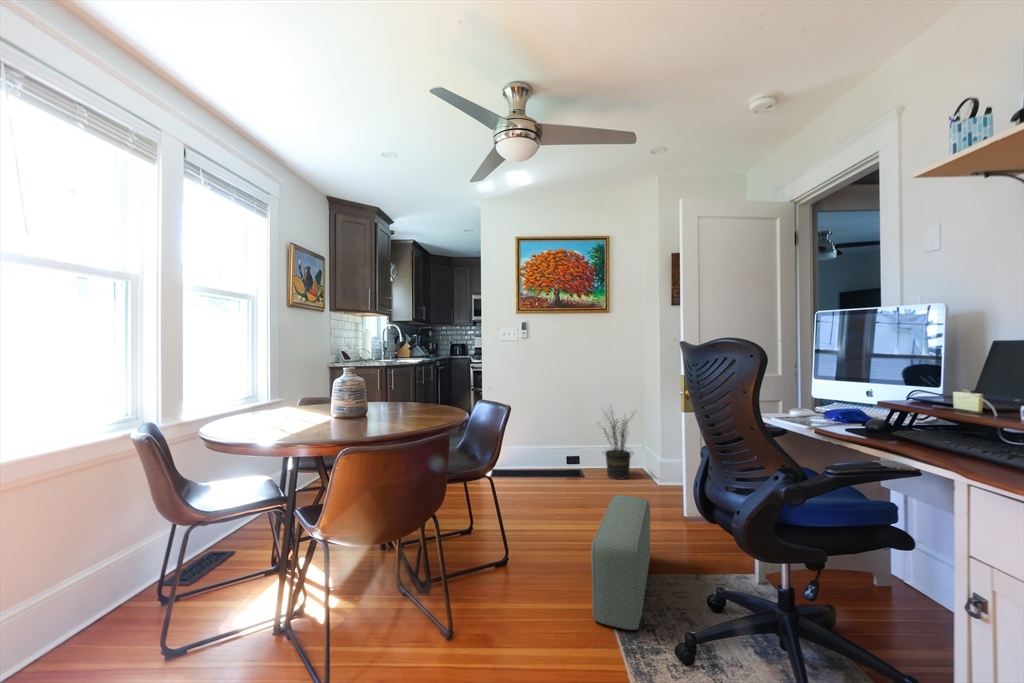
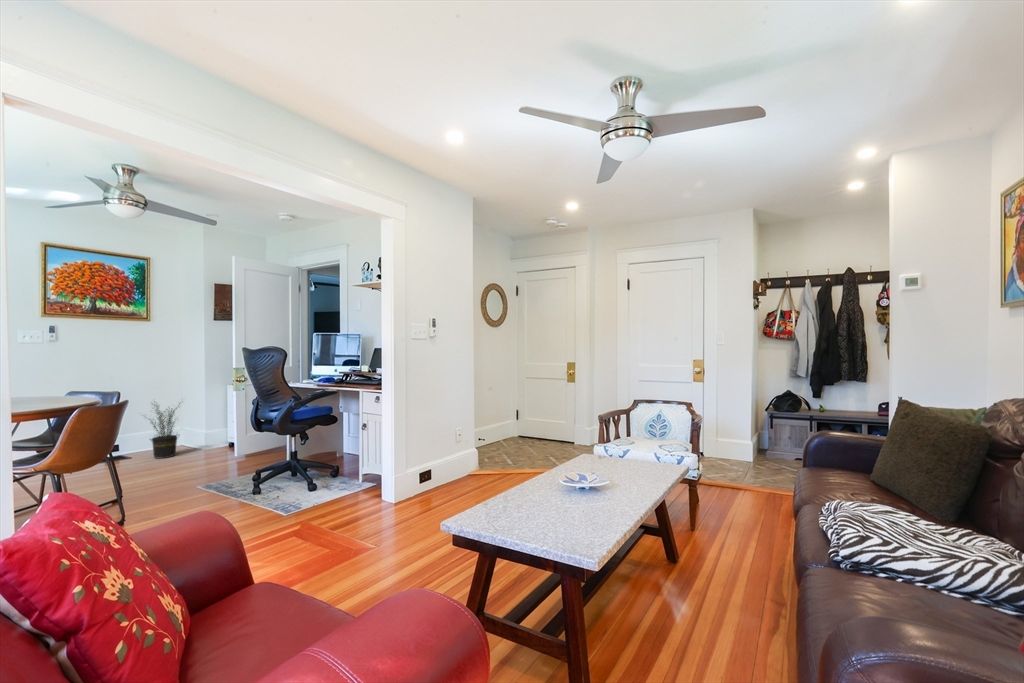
pouf: present [591,495,650,630] -> none [197,443,235,502]

